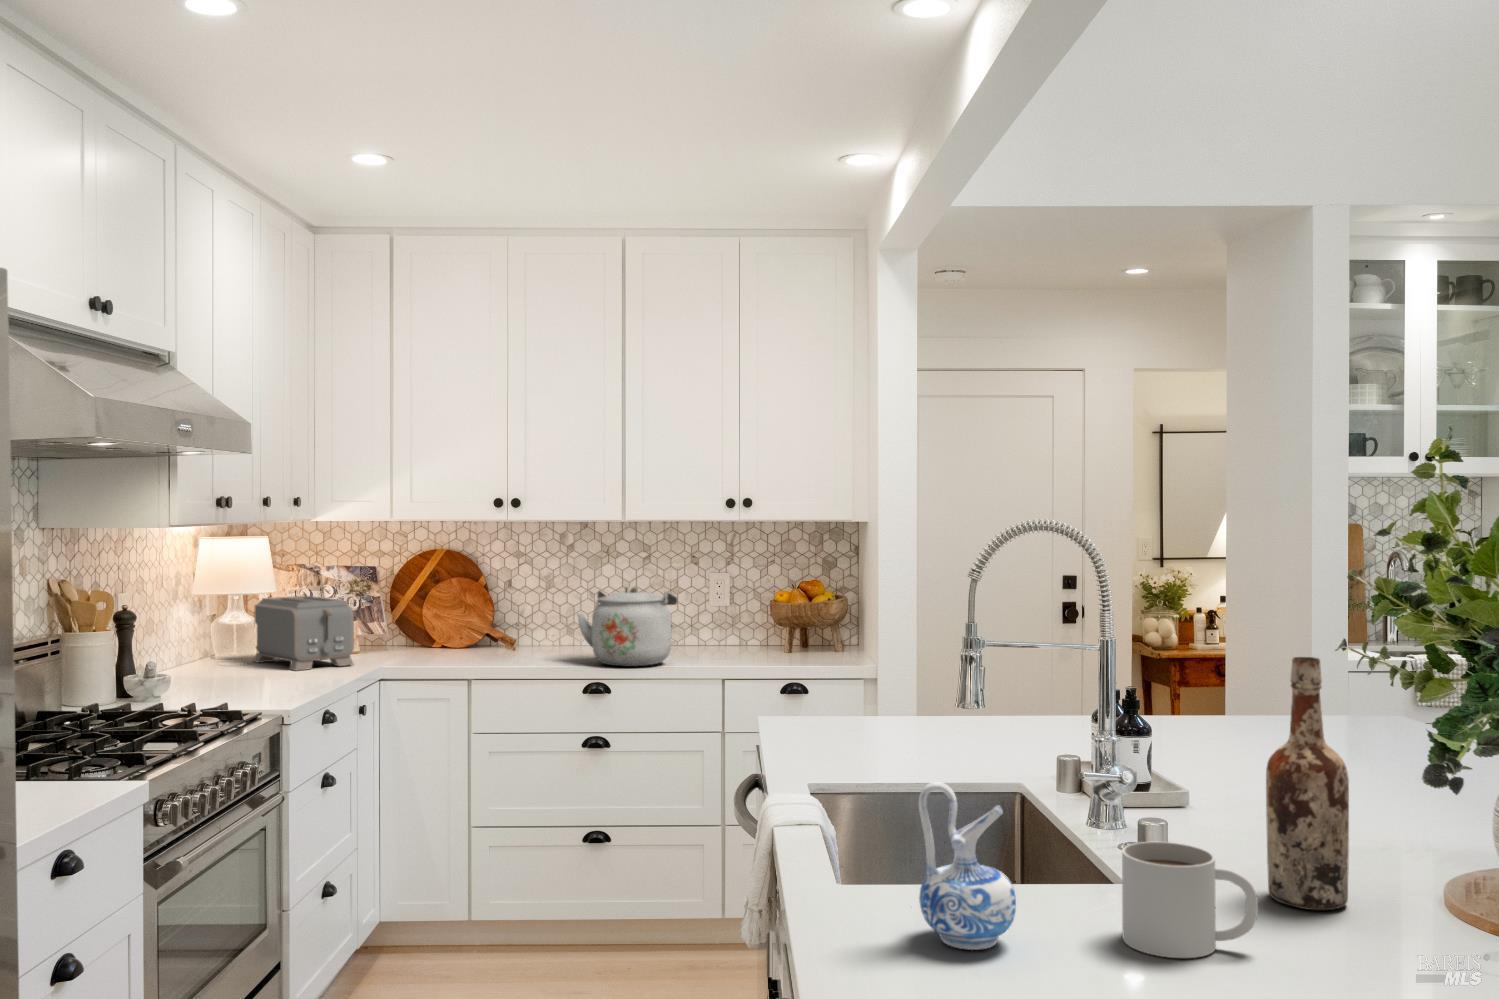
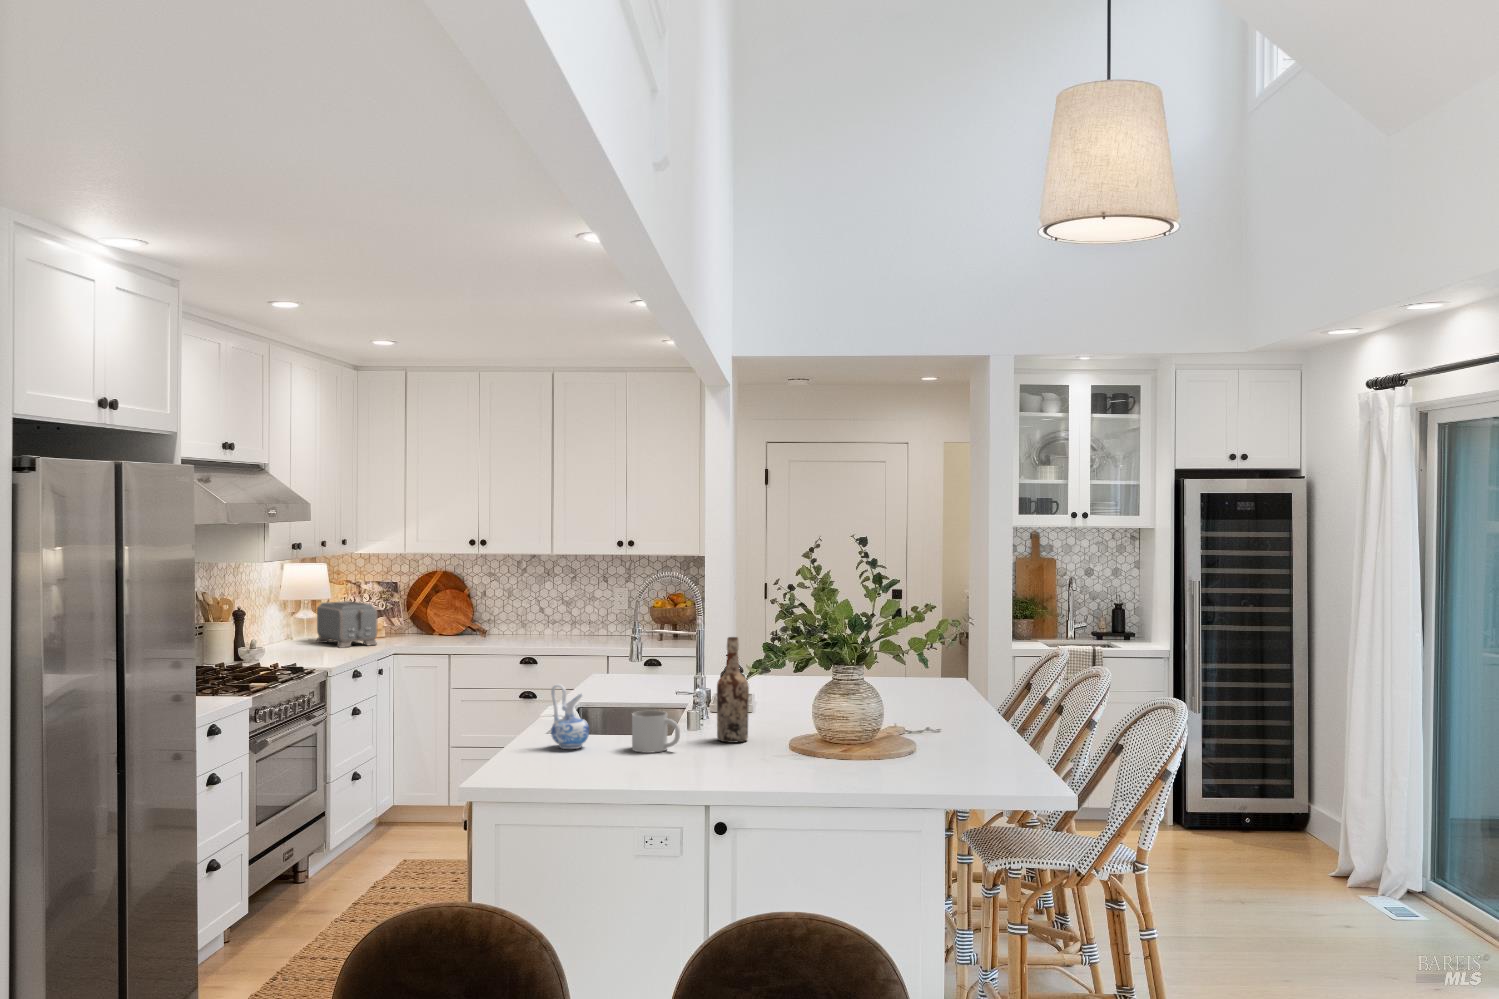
kettle: present [577,586,677,666] -> none [517,597,583,648]

